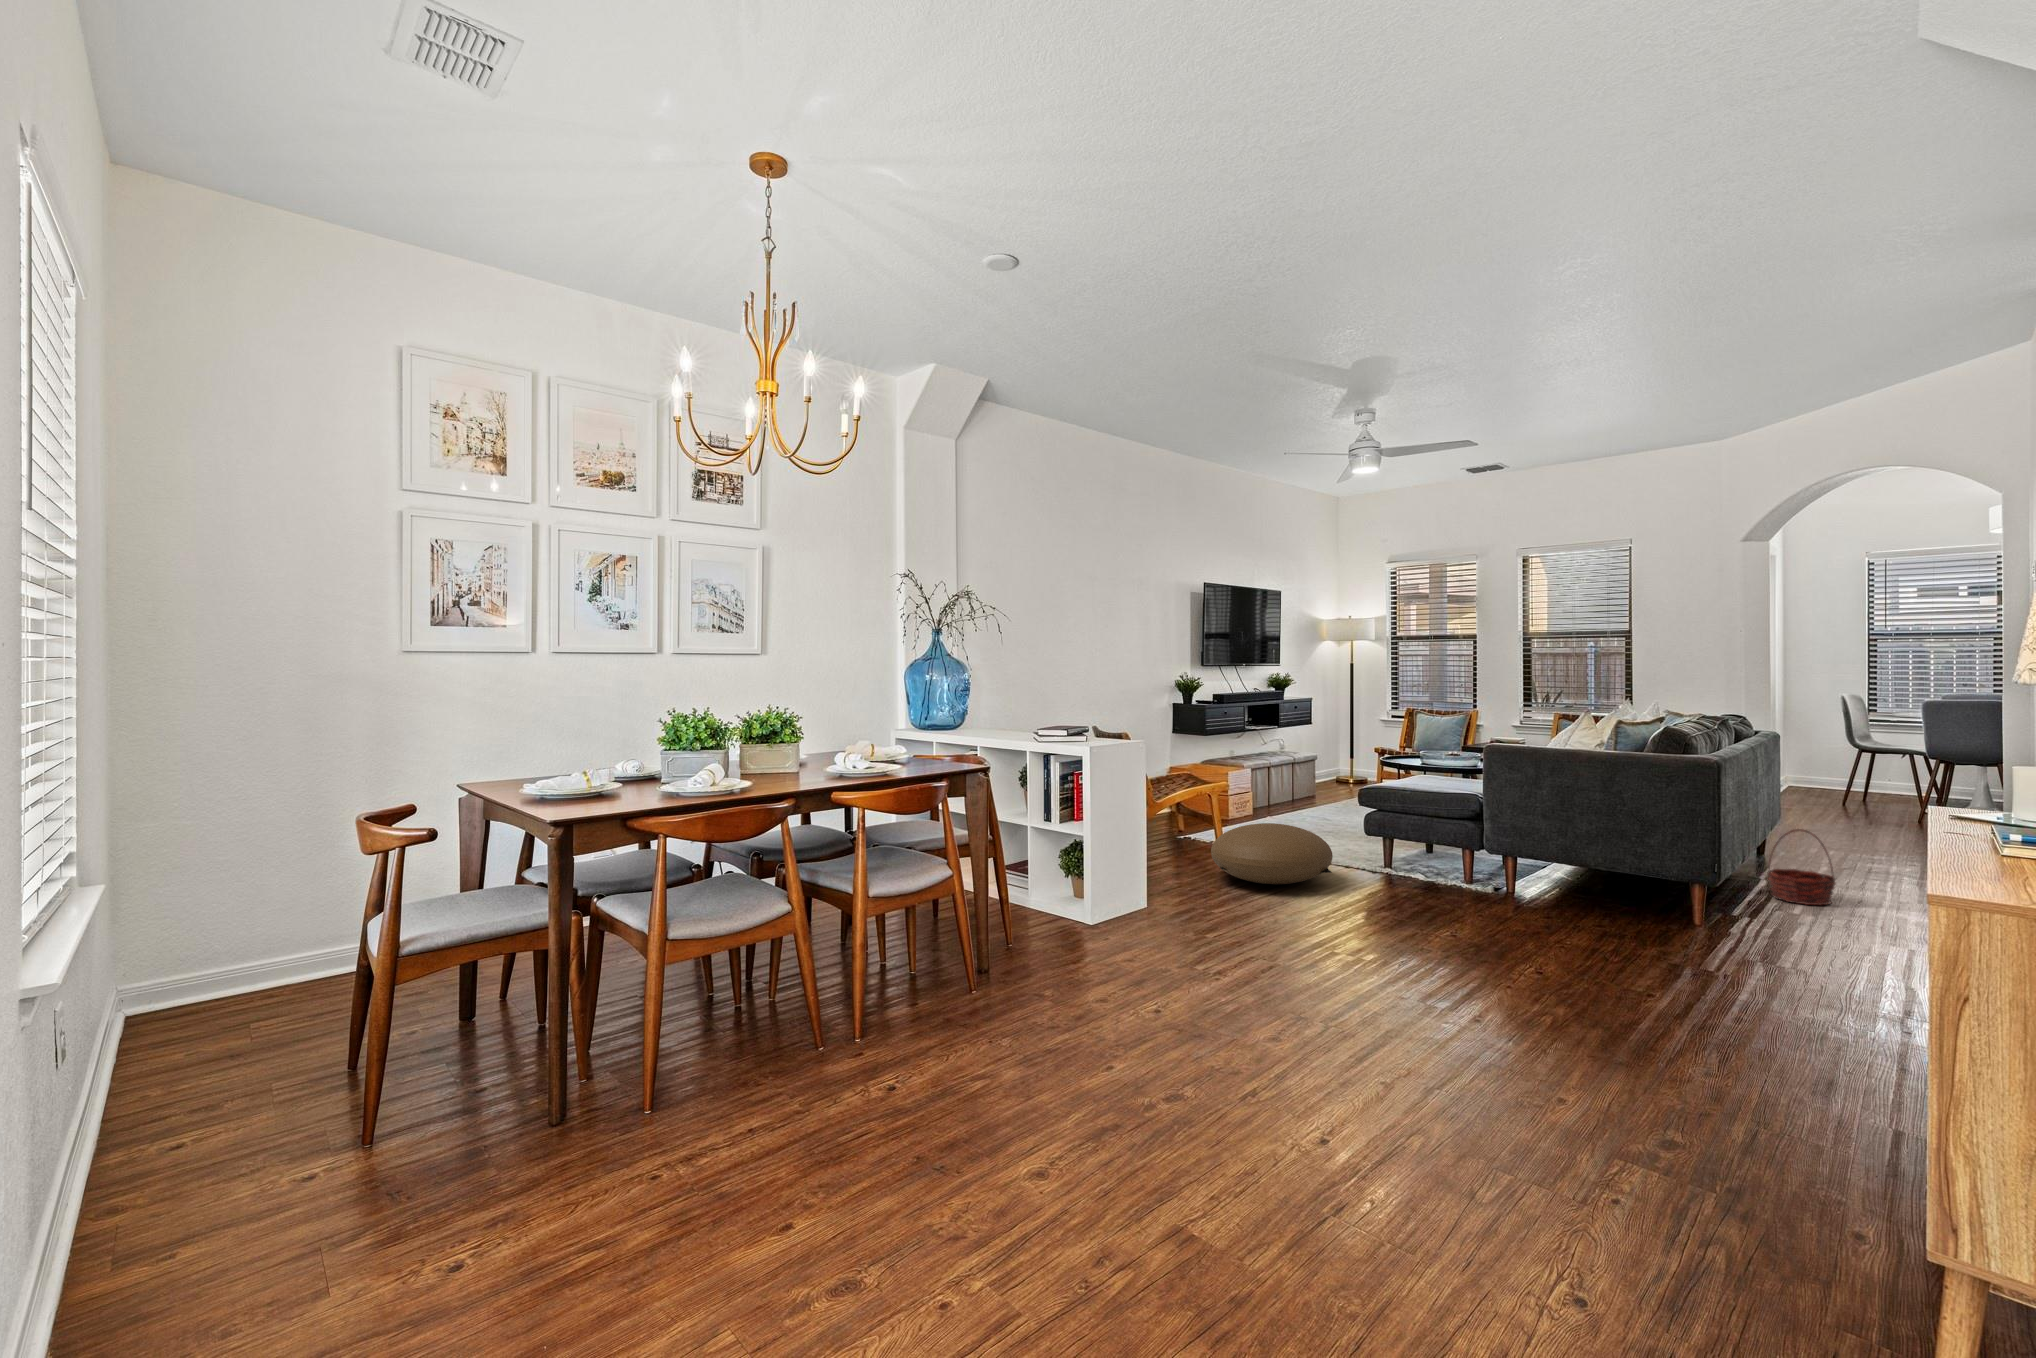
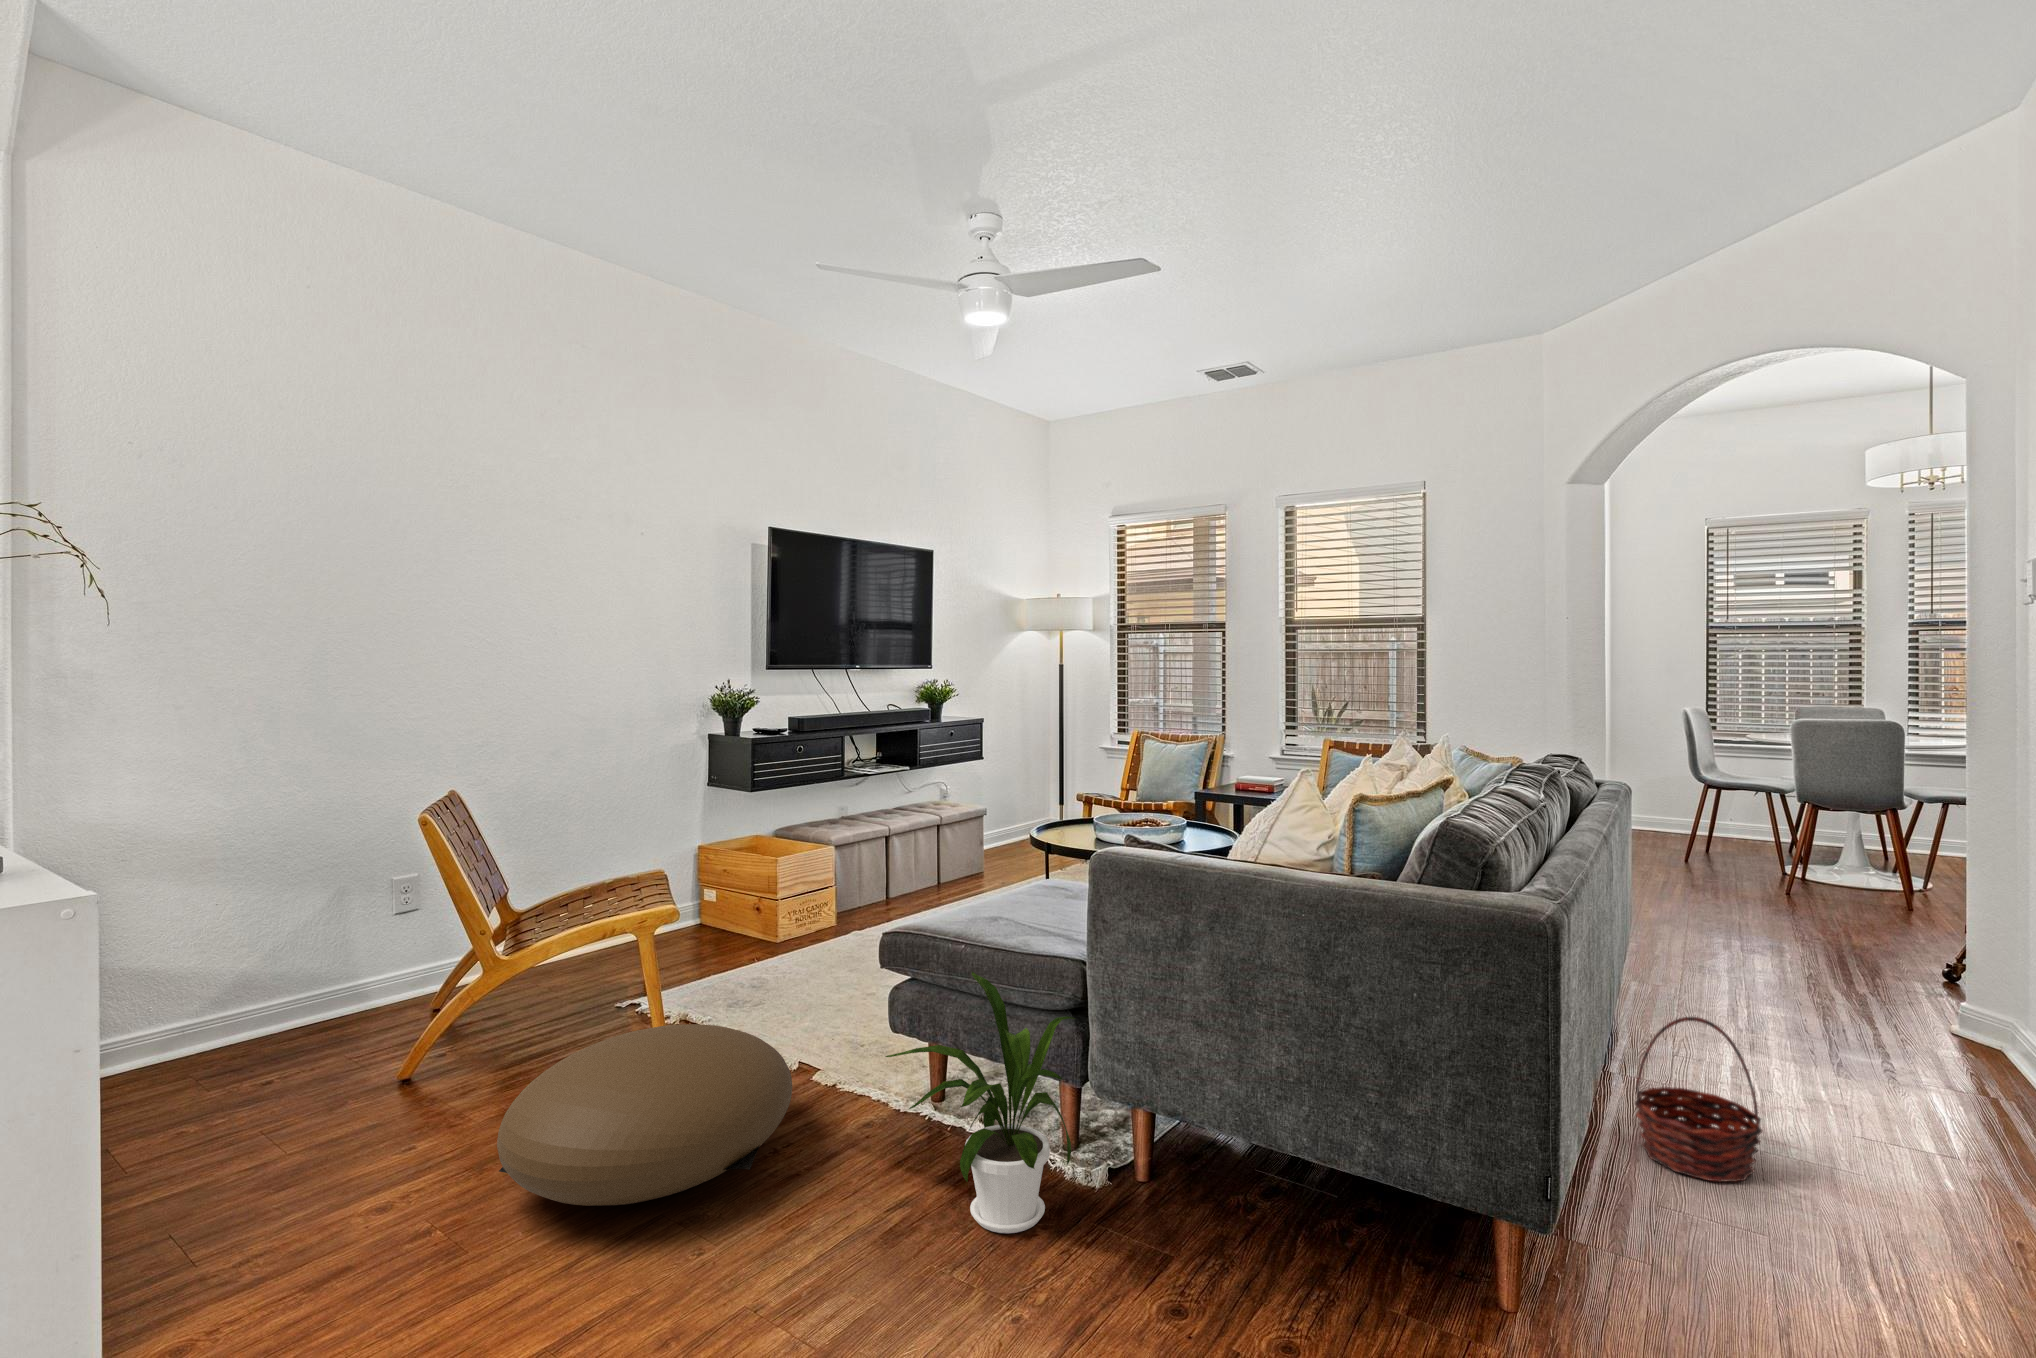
house plant: none [1390,795,1481,901] -> present [885,972,1075,1233]

